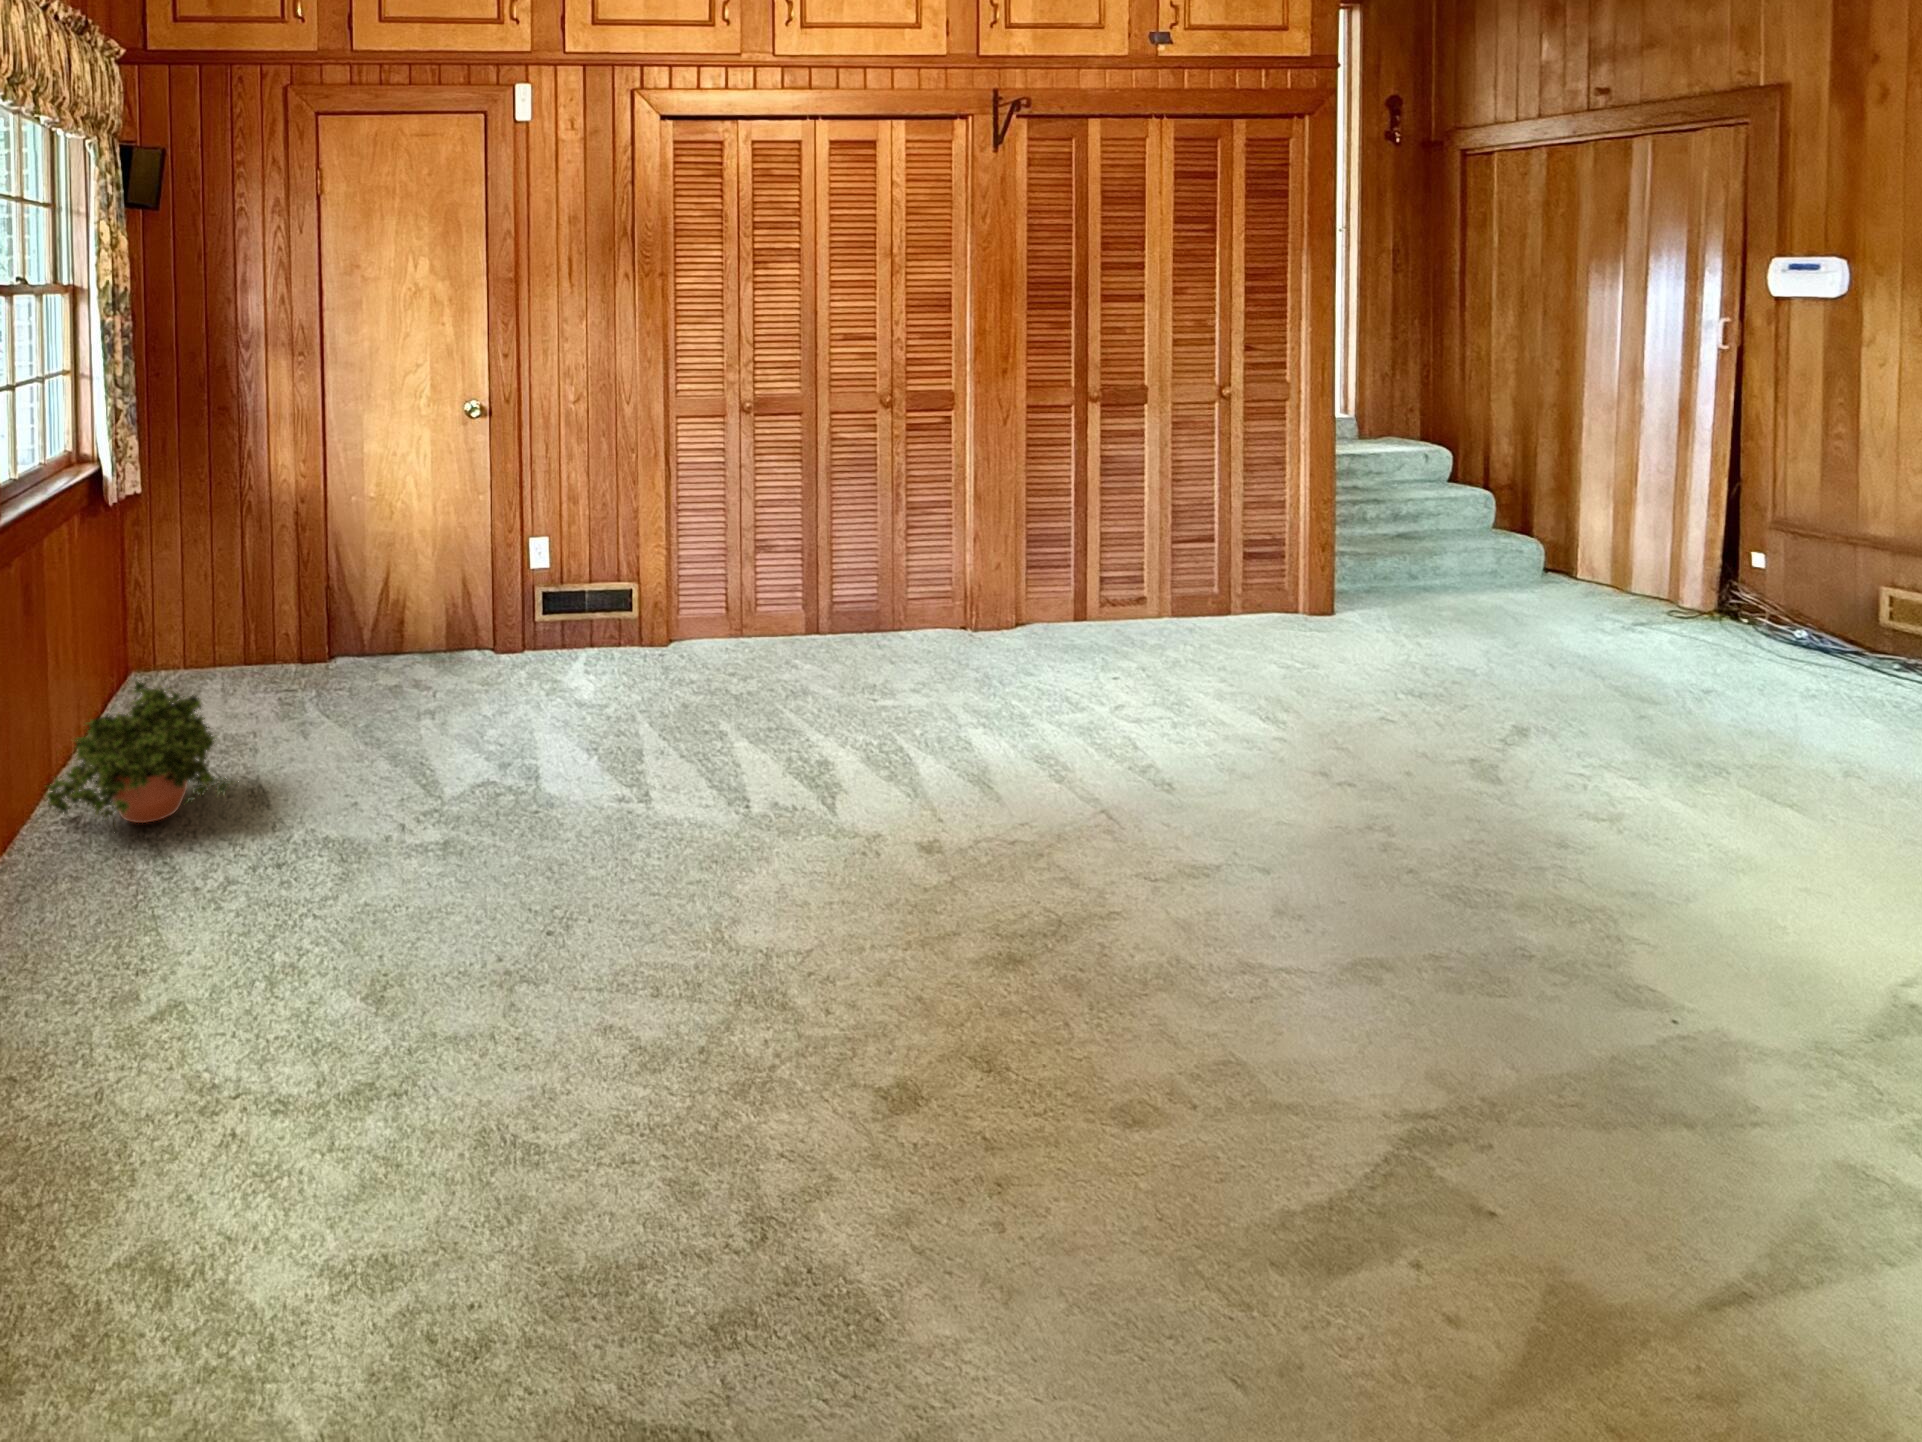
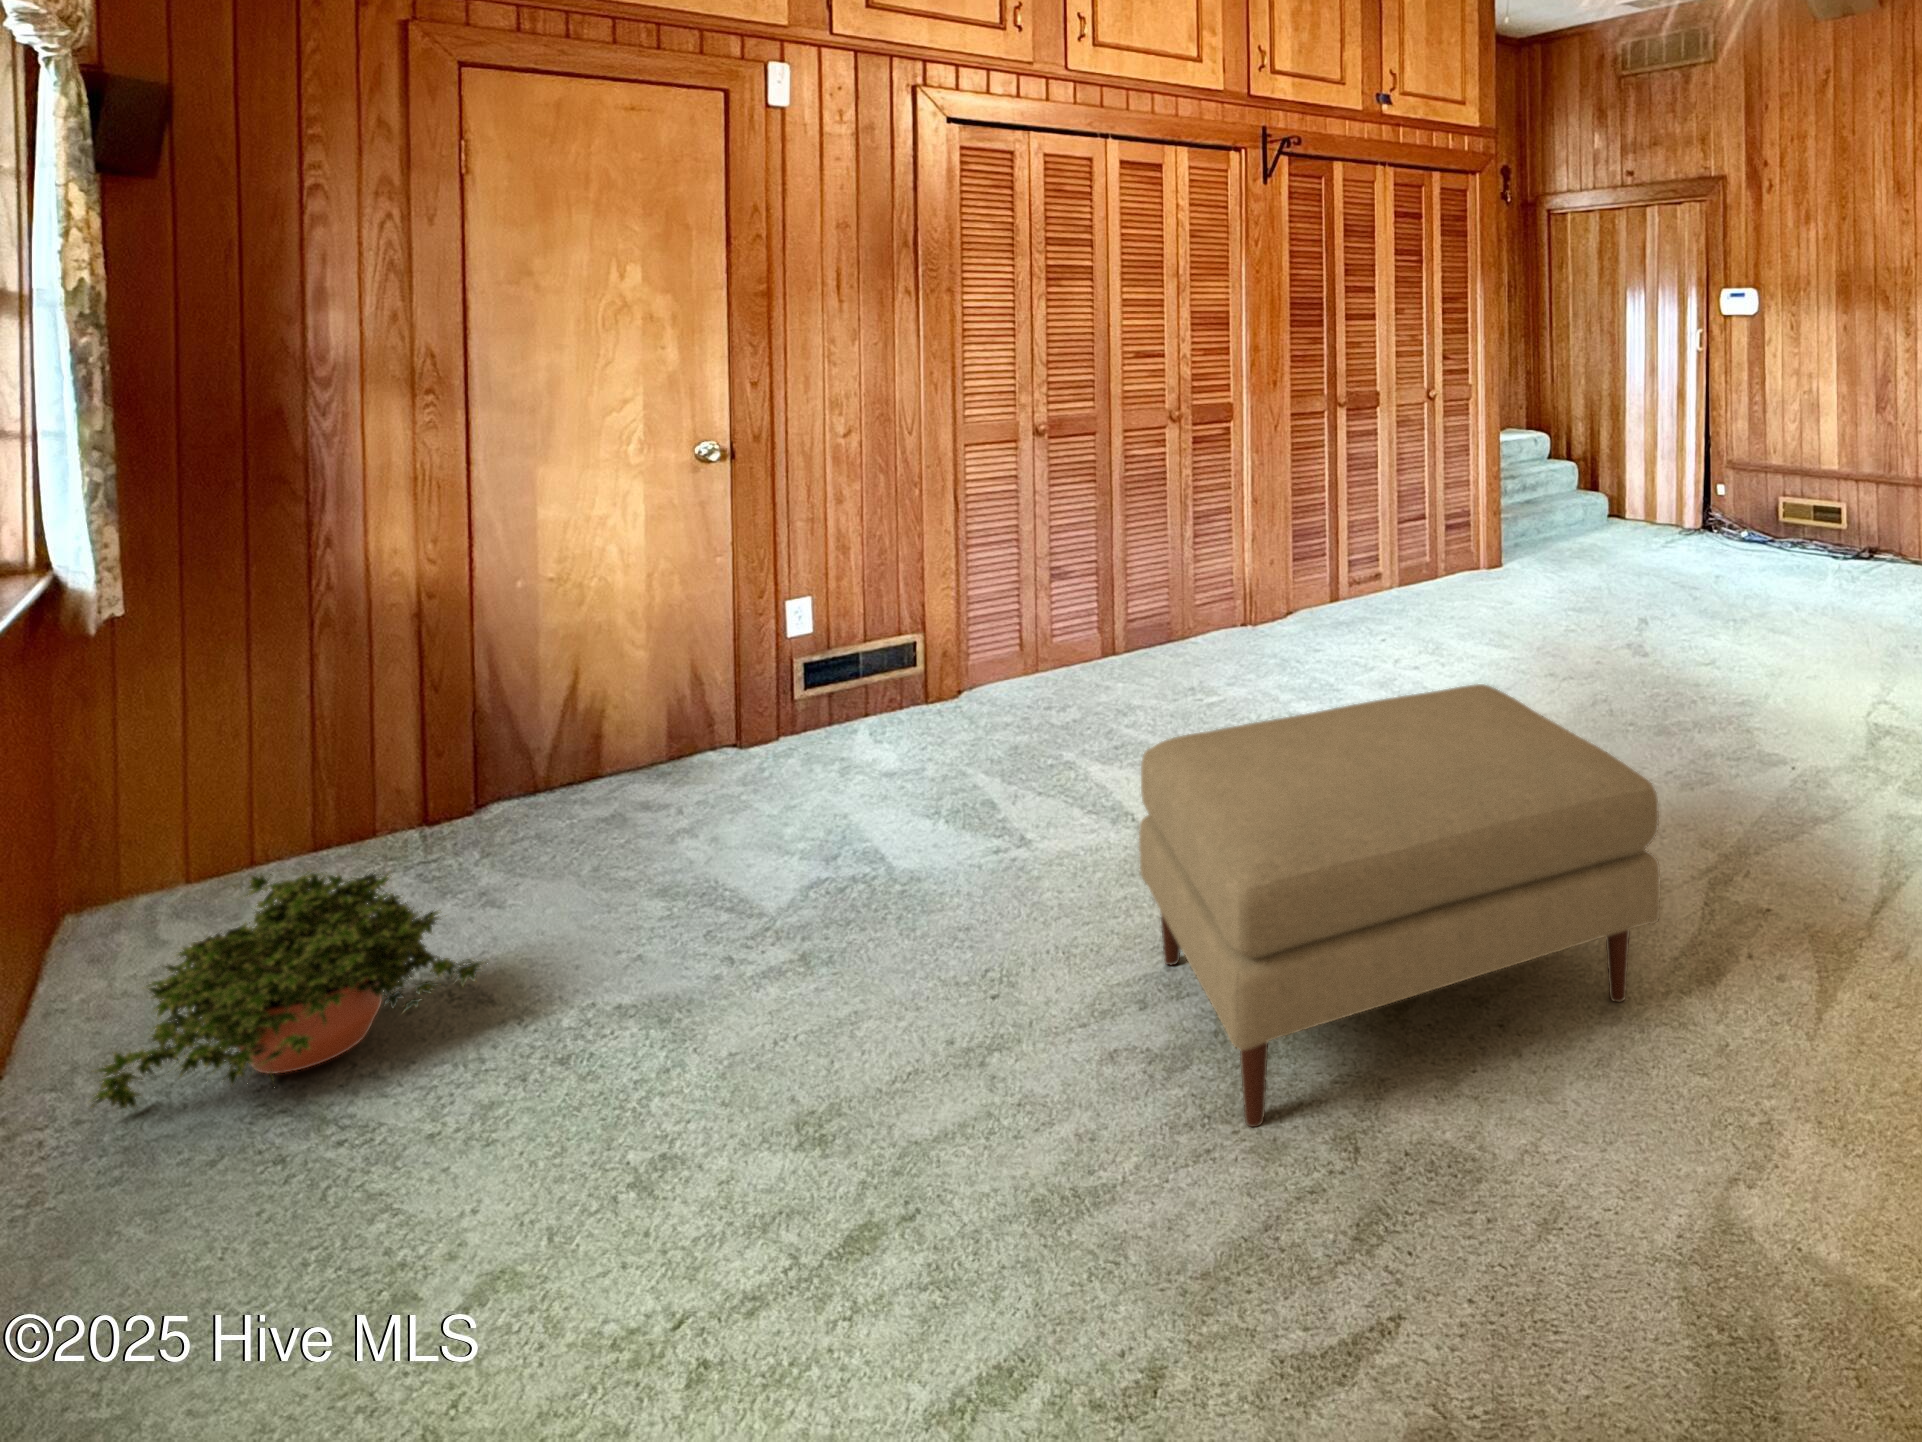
ottoman: none [636,753,1292,1315] -> present [1139,684,1660,1127]

